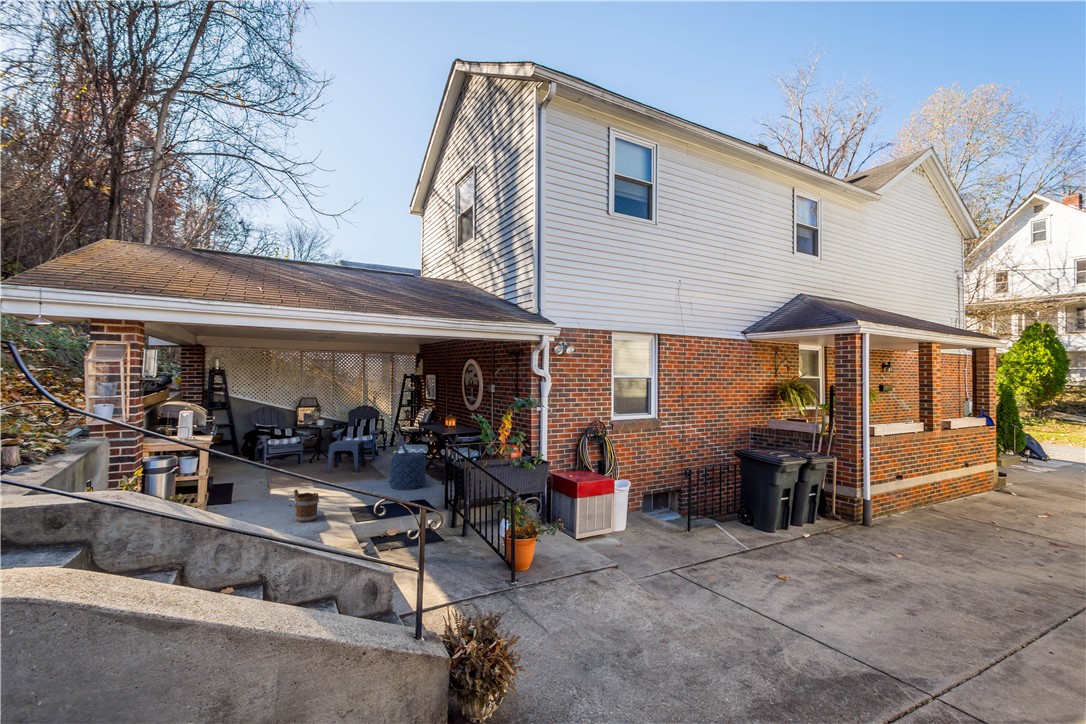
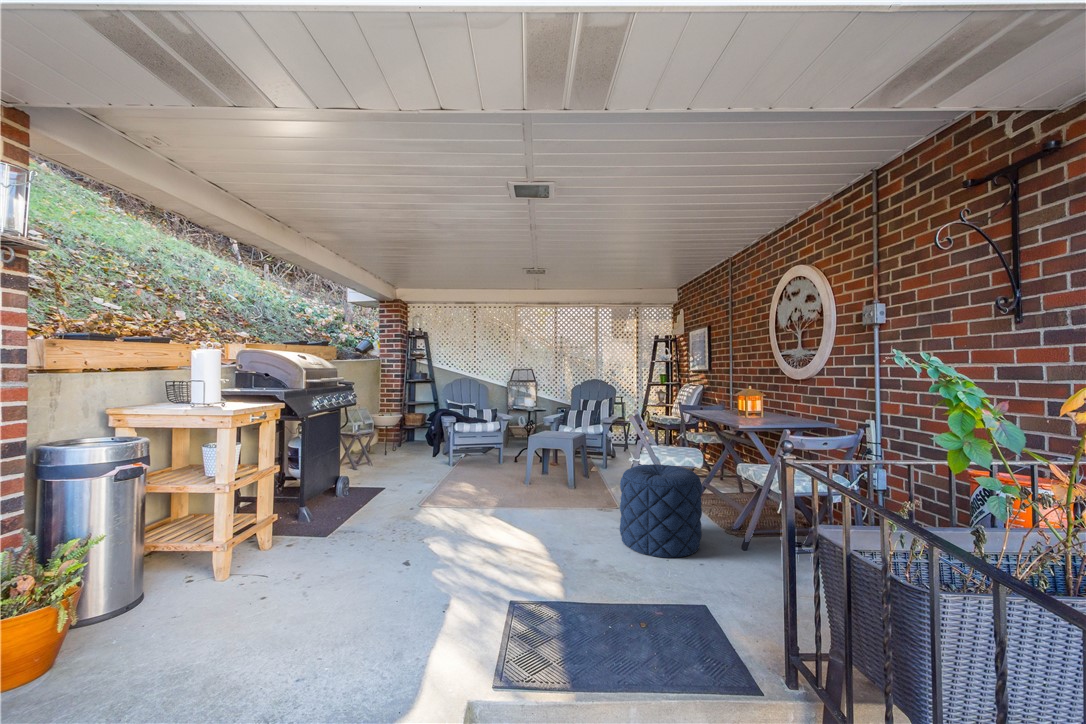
bucket: present [294,489,319,522] -> none [344,545,413,656]

